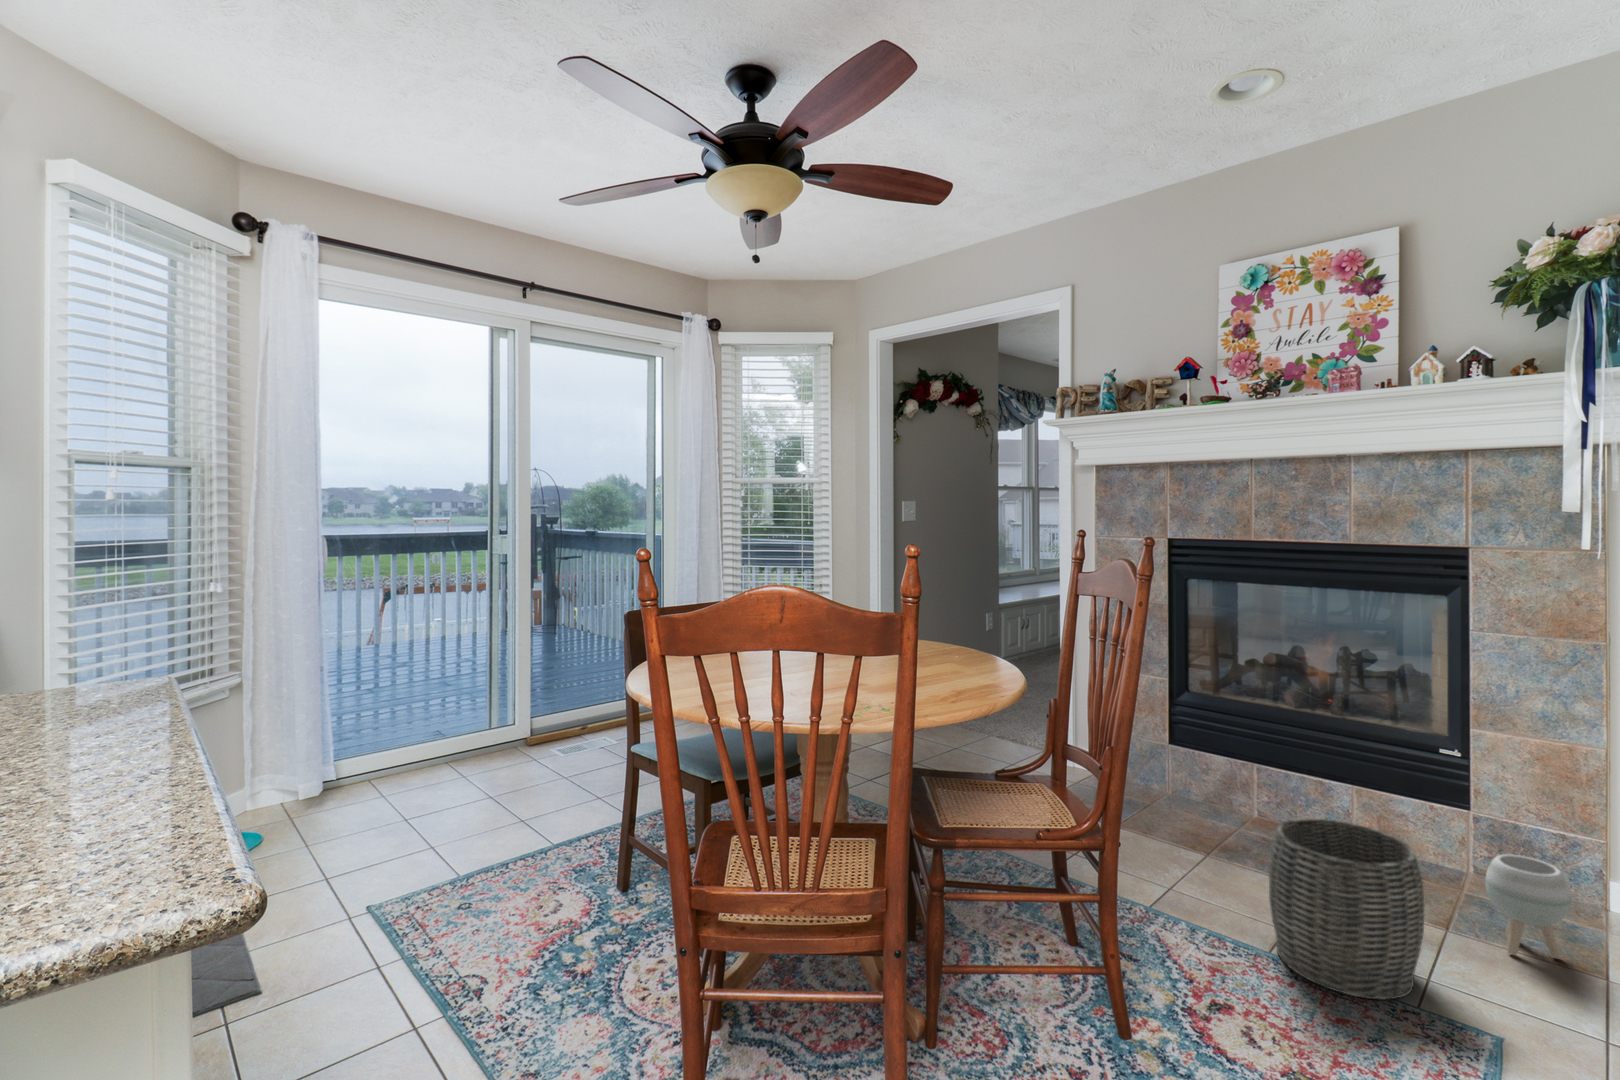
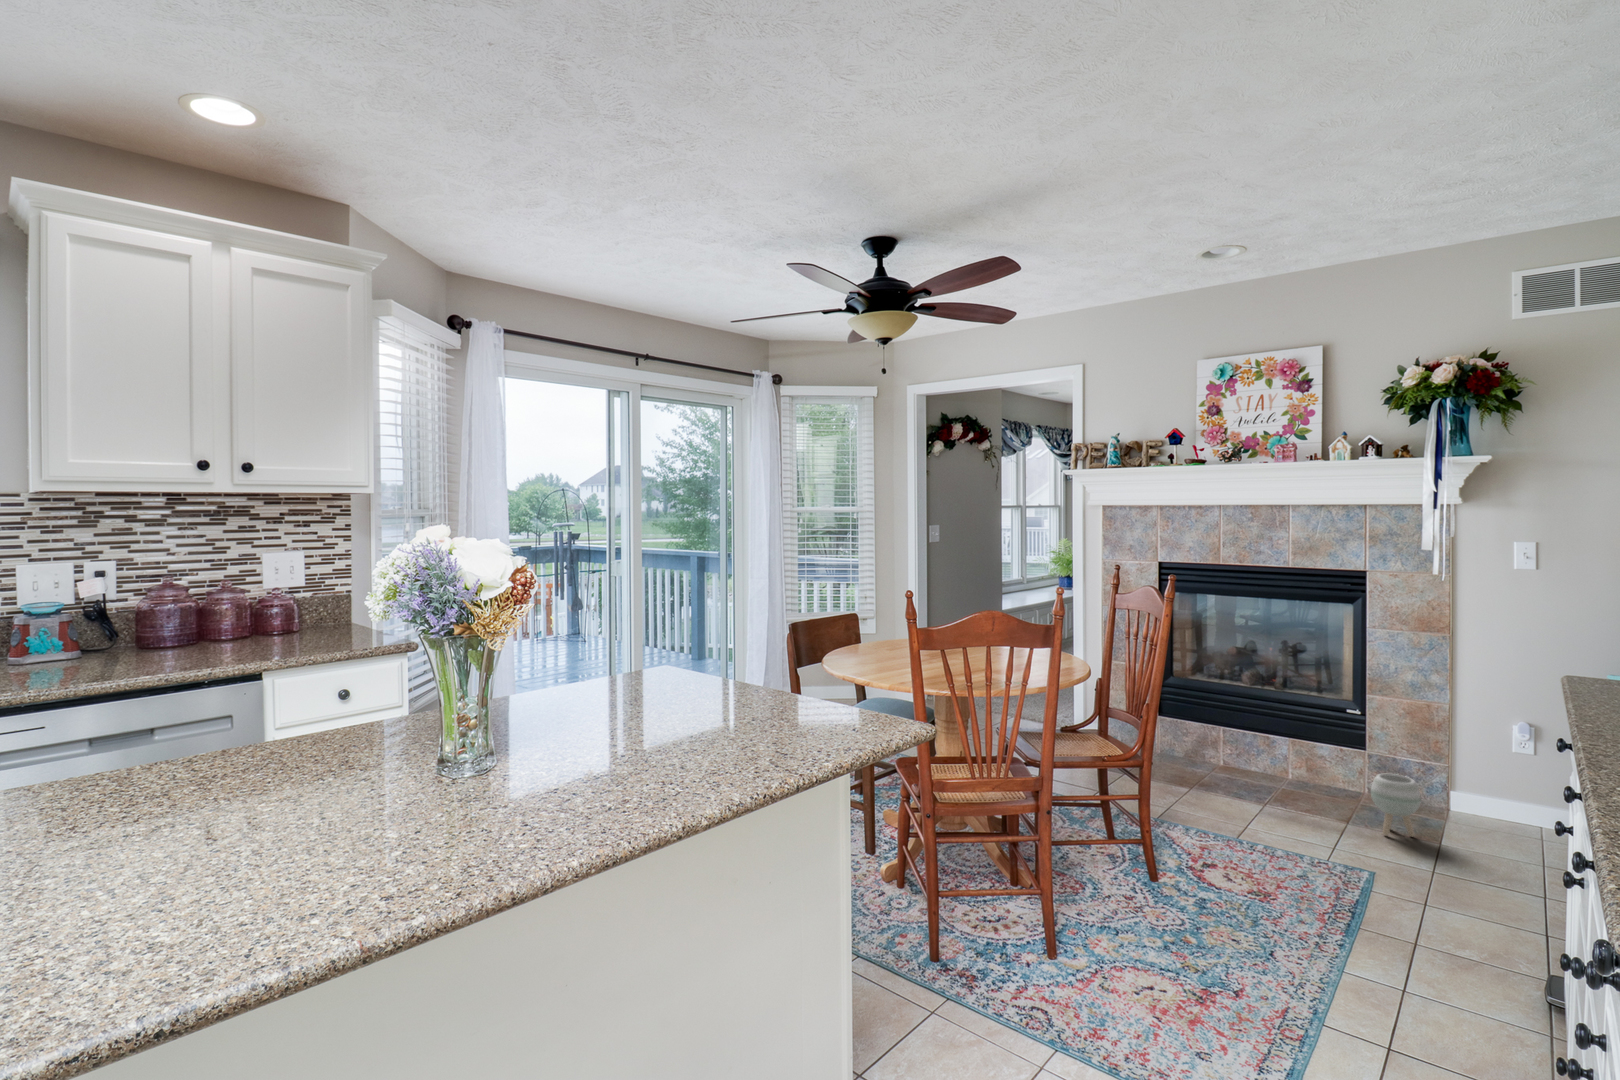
woven basket: present [1269,818,1424,999] -> none [1236,753,1332,860]

